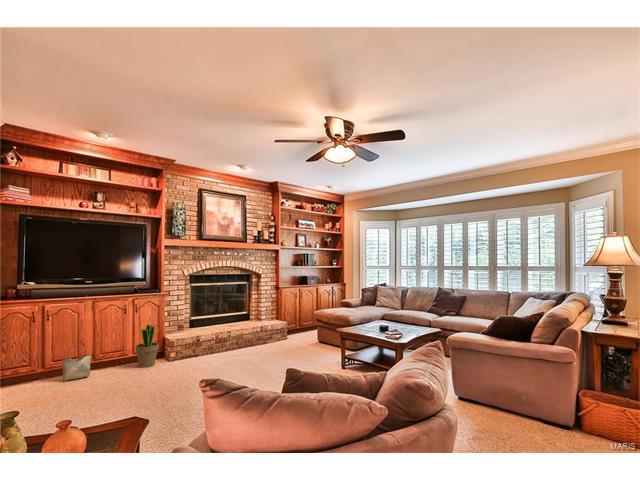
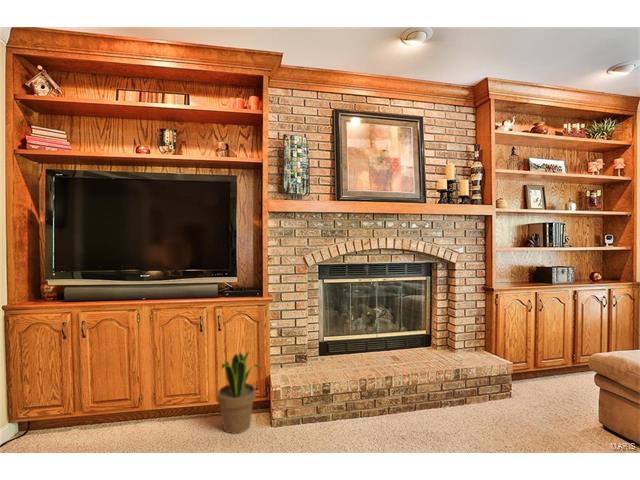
woven basket: present [62,345,91,381] -> none [101,378,147,441]

